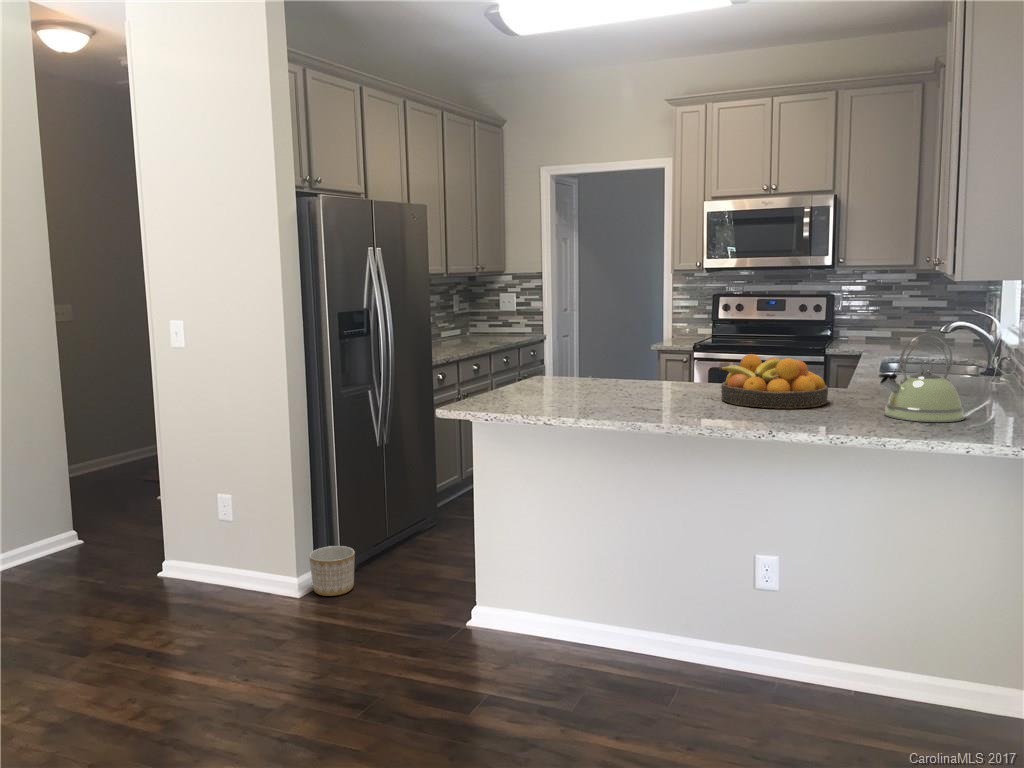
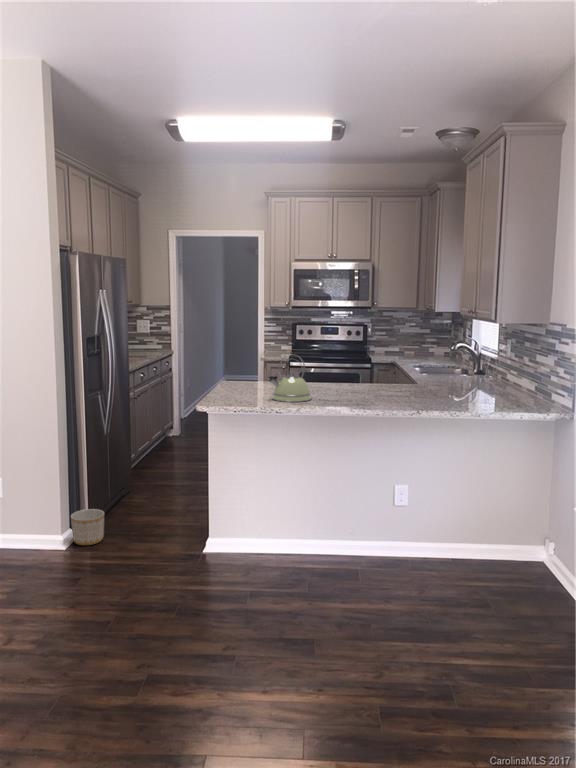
kettle: present [879,334,964,422] -> present [268,354,311,402]
fruit bowl: present [720,354,828,408] -> none [361,368,422,399]

